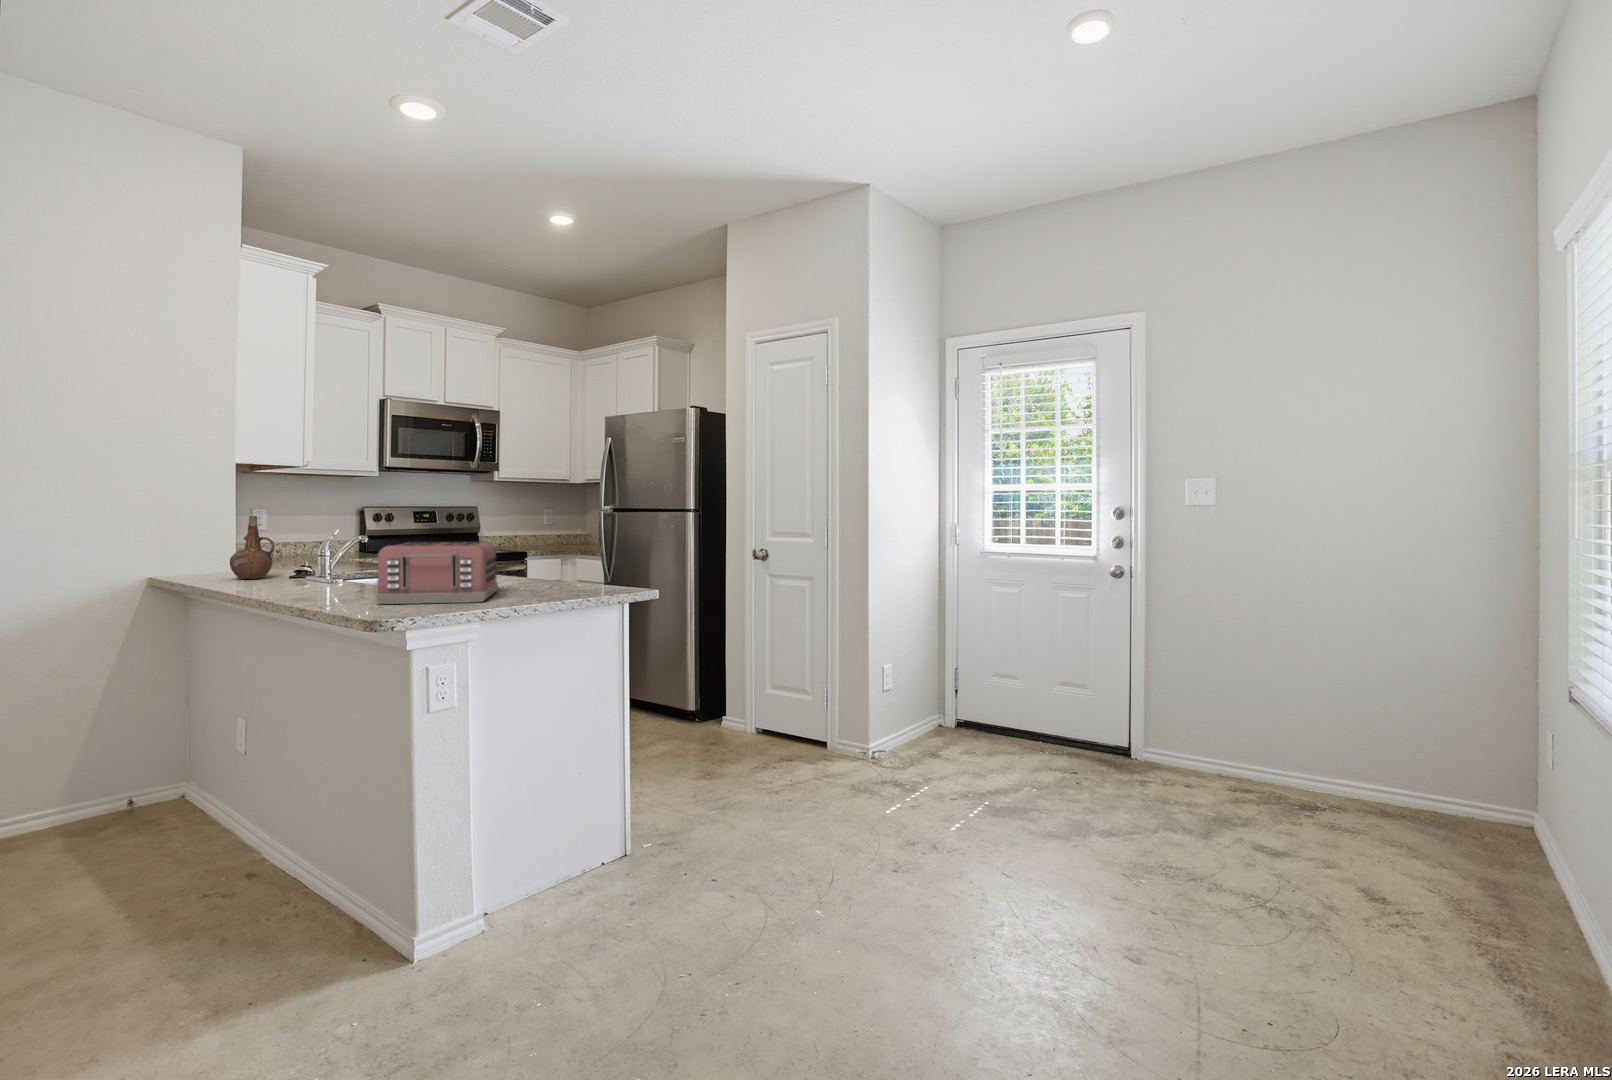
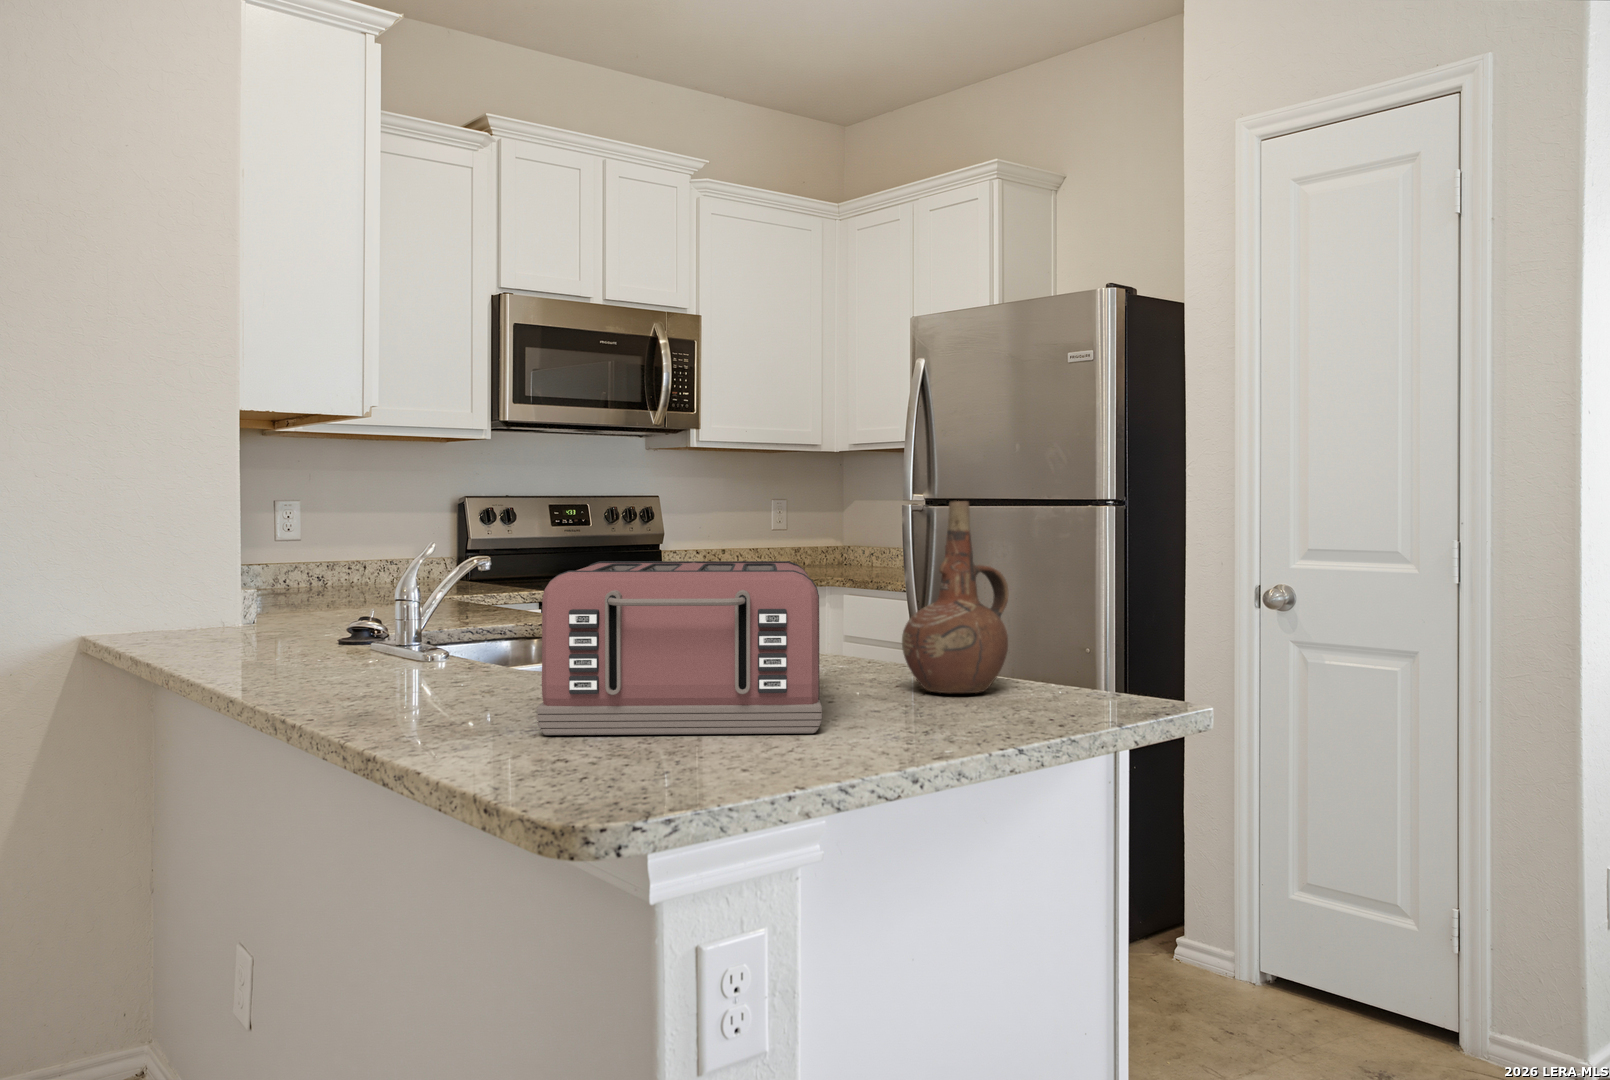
ceramic pitcher: present [230,516,274,579] -> present [902,501,1008,693]

